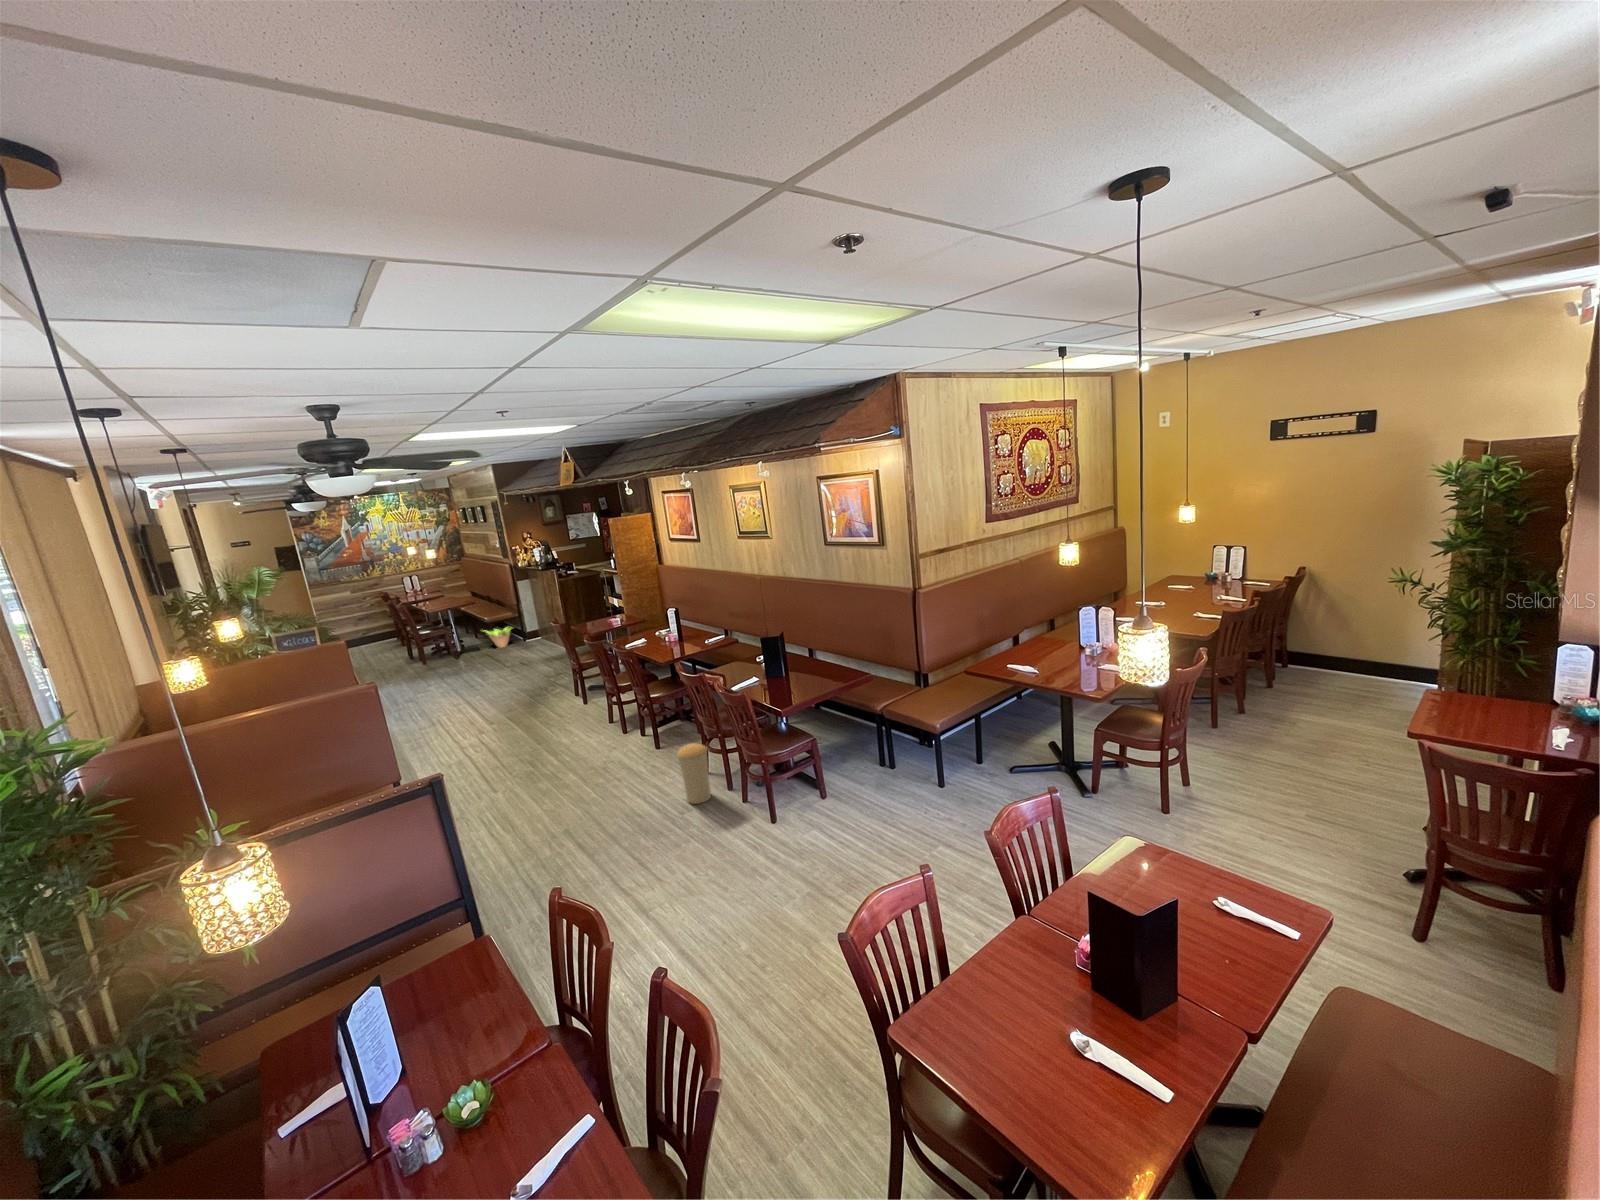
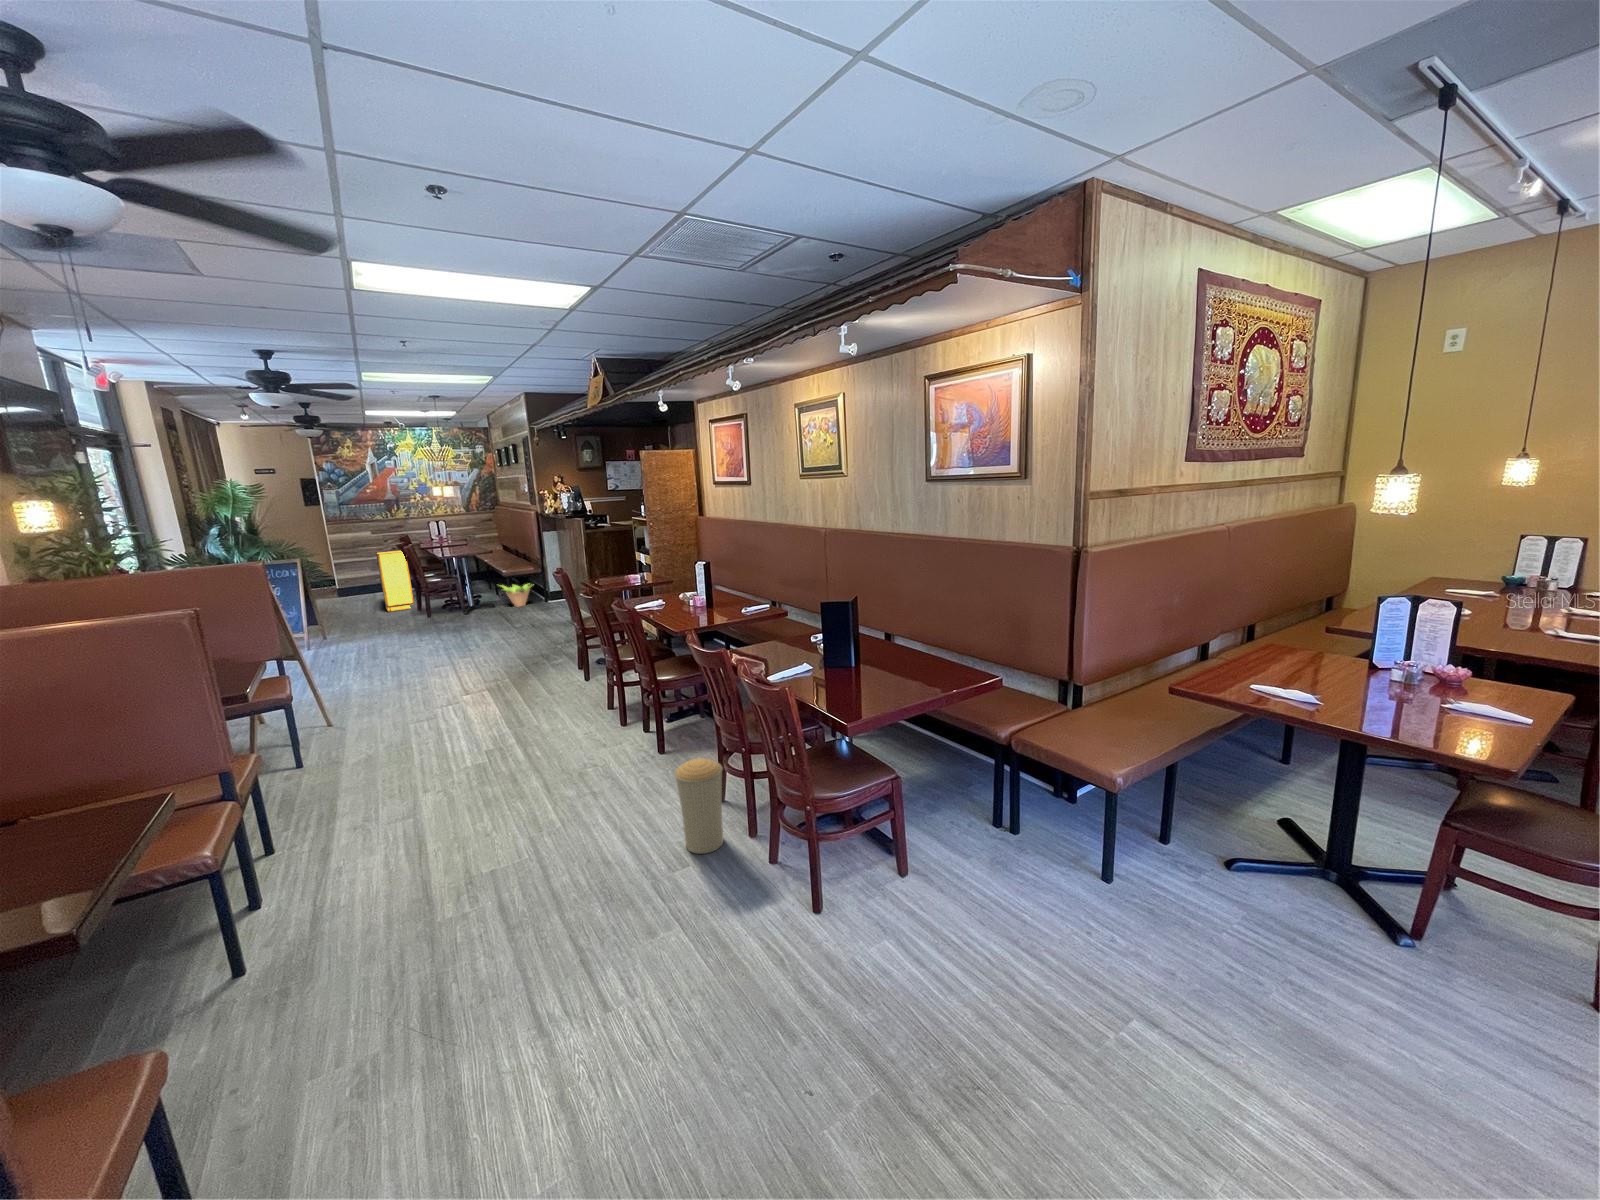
storage cabinet: none [366,607,406,663] -> present [376,550,414,612]

